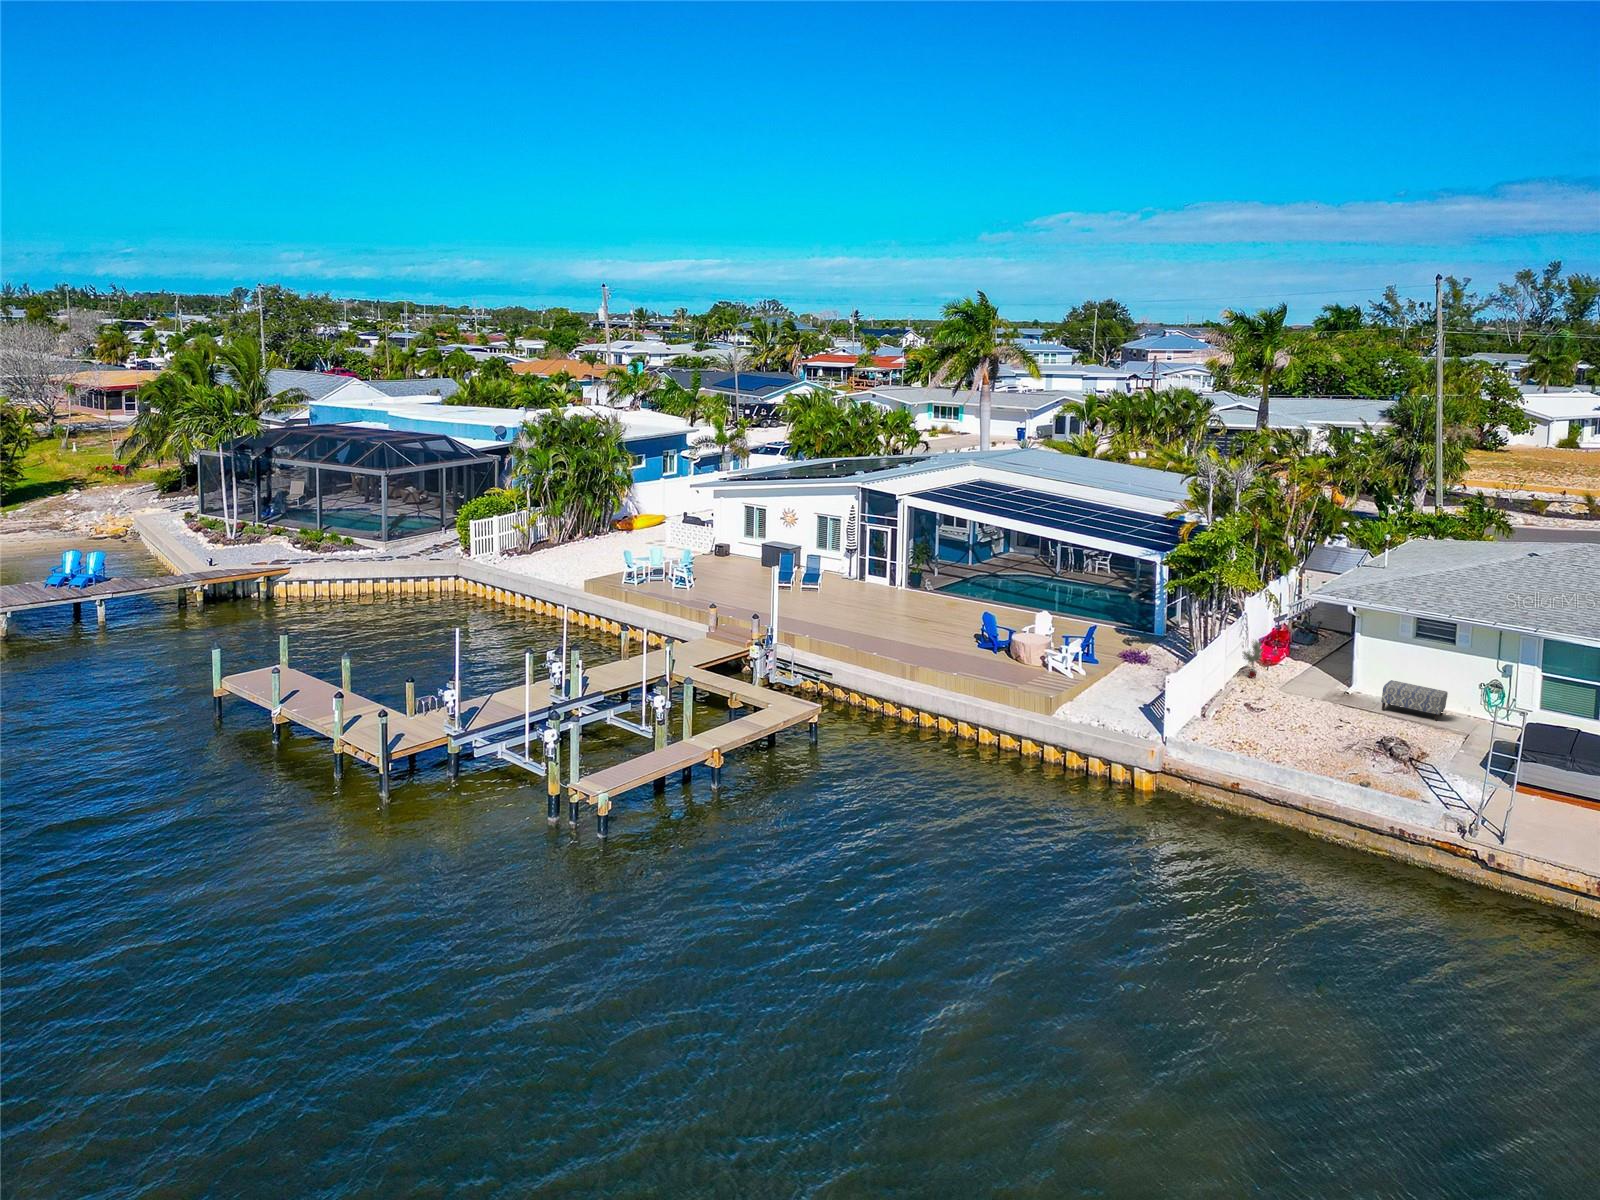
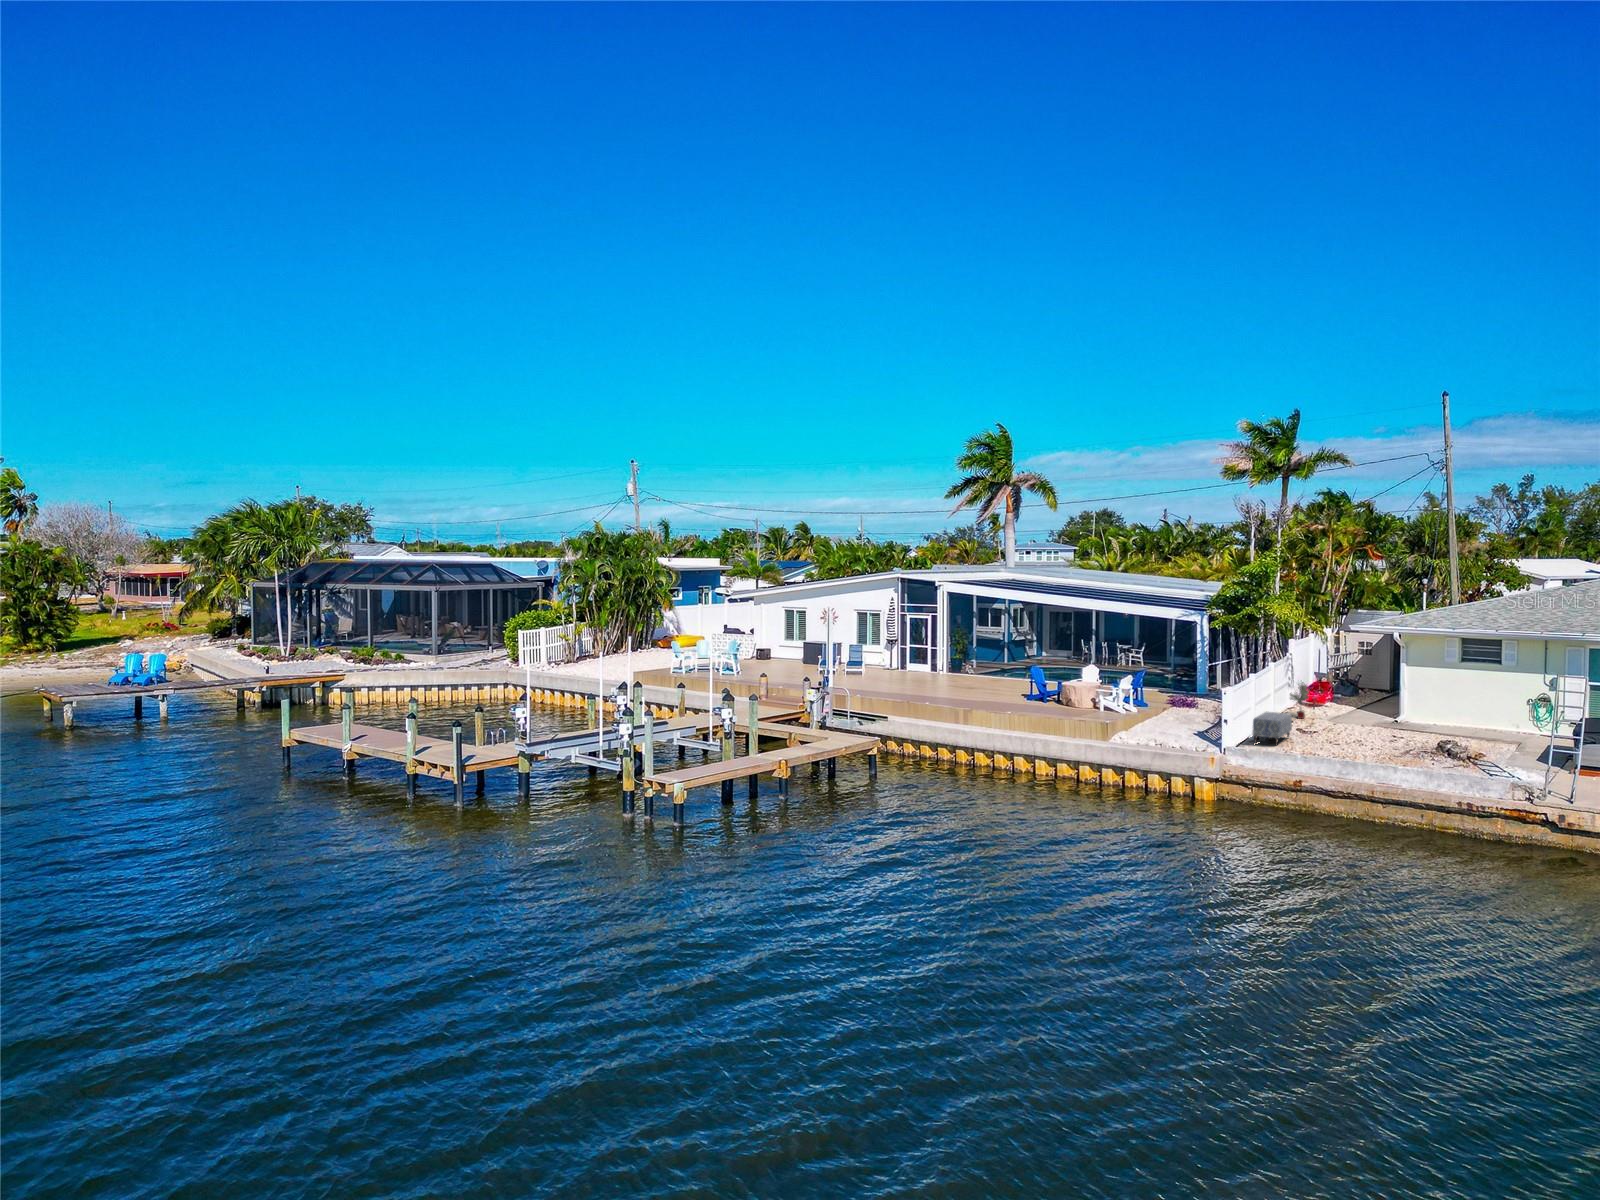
bench: present [1381,680,1448,721] -> present [1252,712,1292,746]

